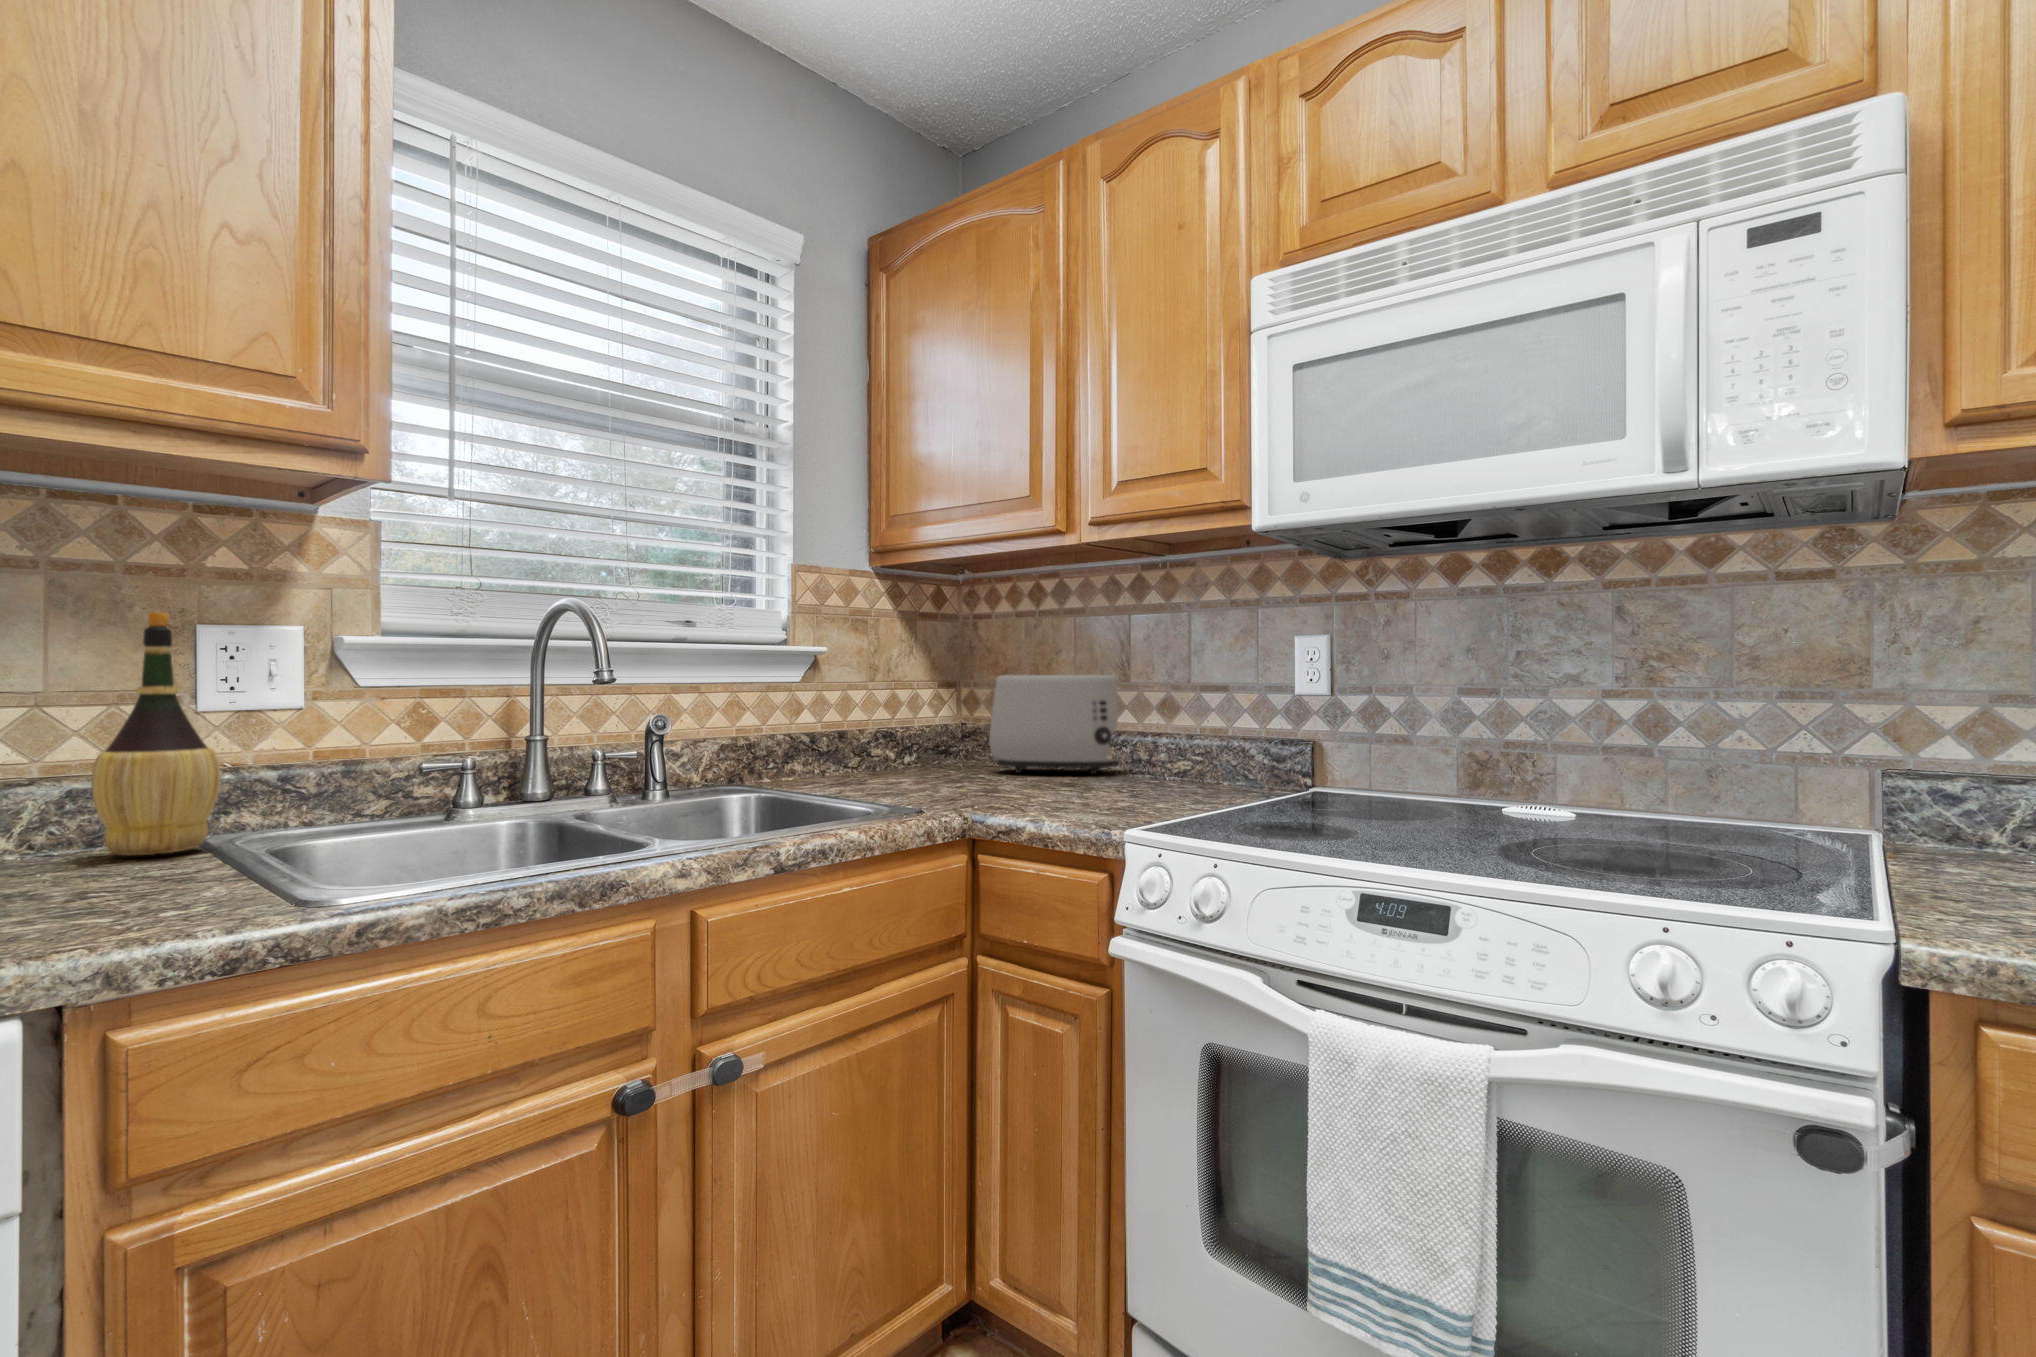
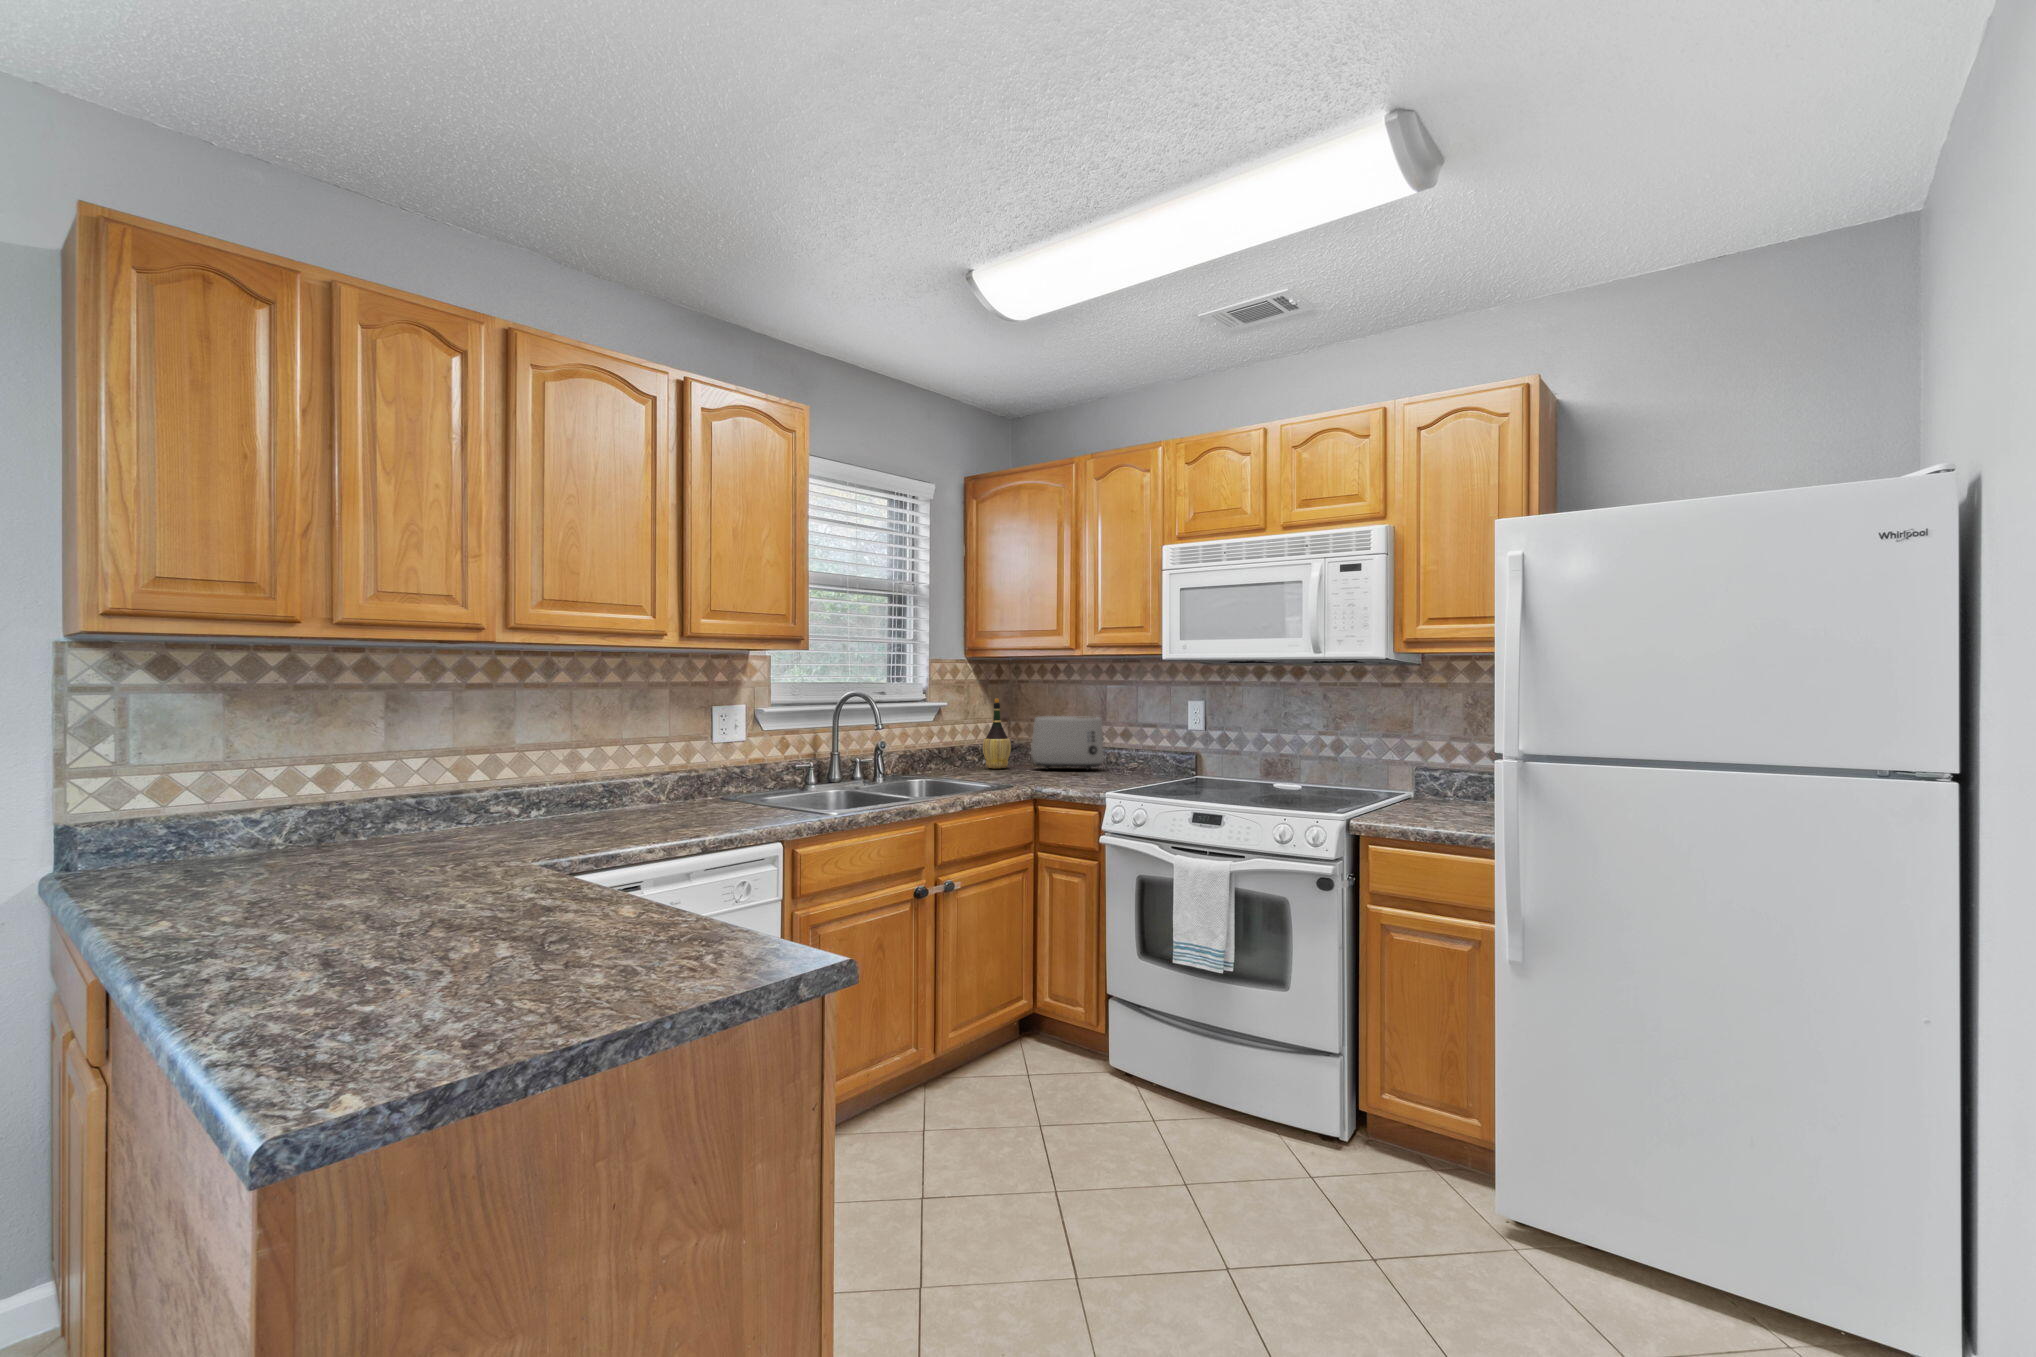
wine bottle: present [91,612,220,855] -> present [983,698,1011,769]

